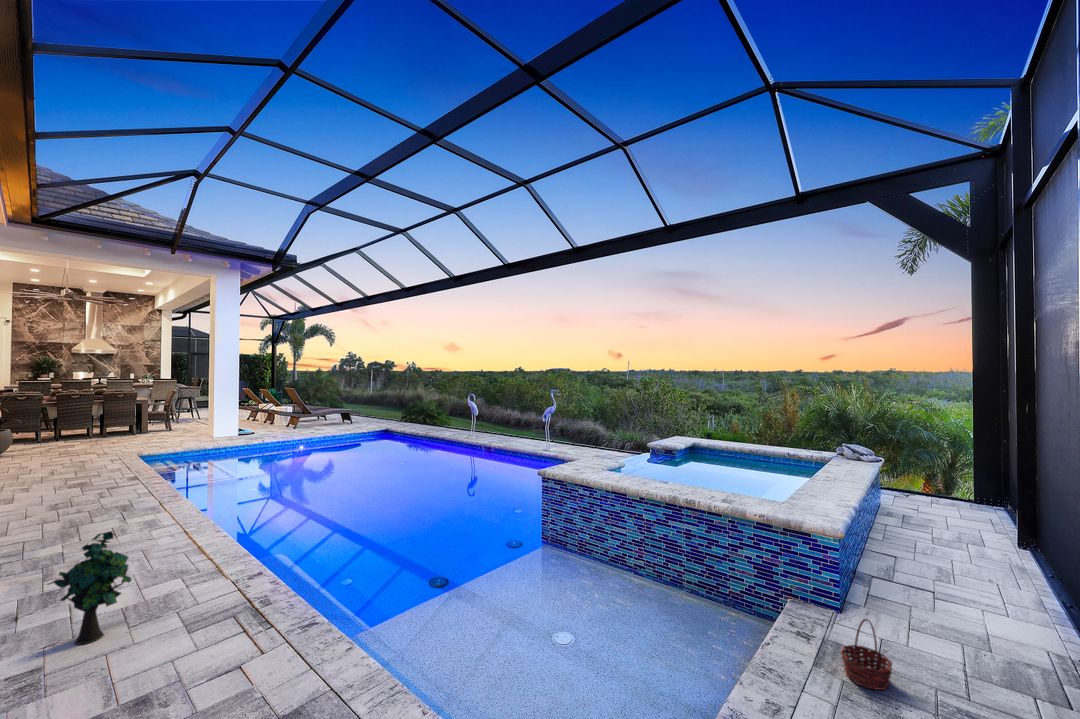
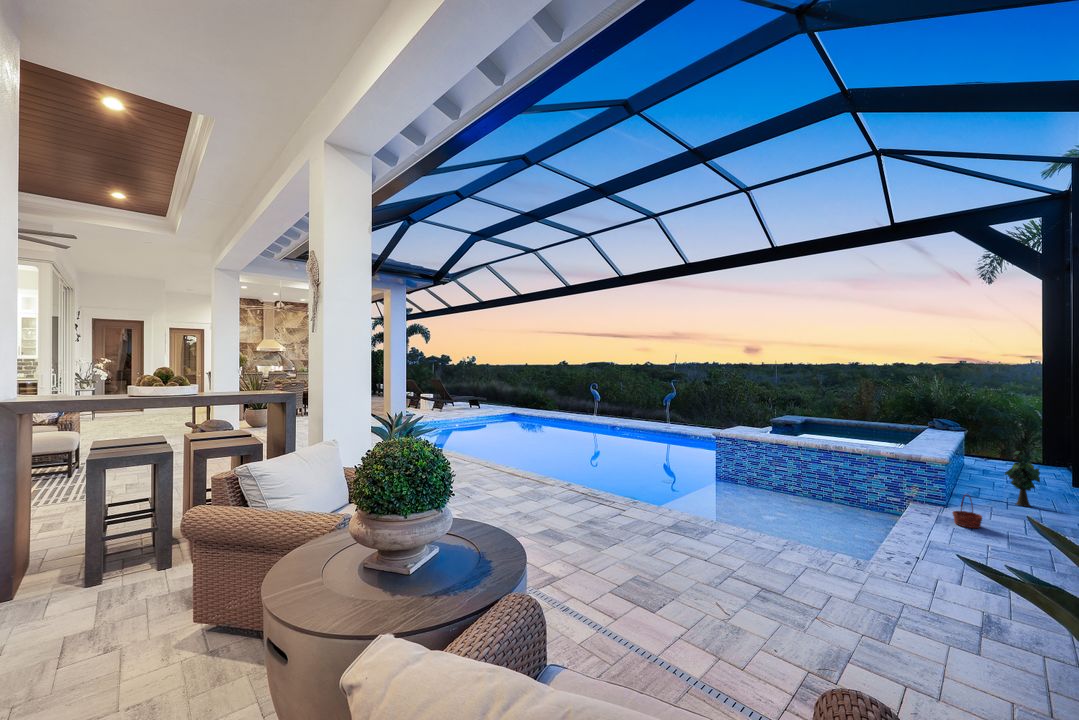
decorative plant: present [49,531,132,645] -> present [1005,450,1040,507]

